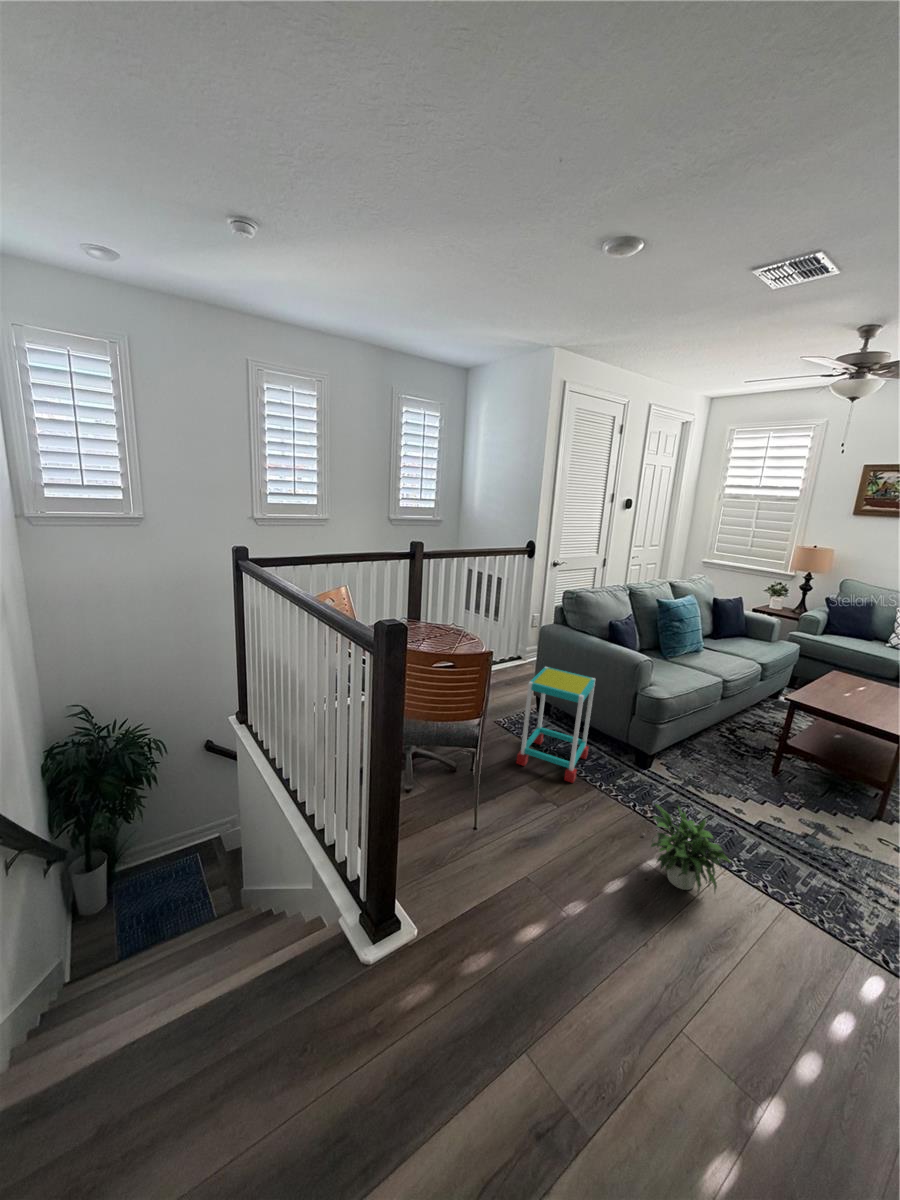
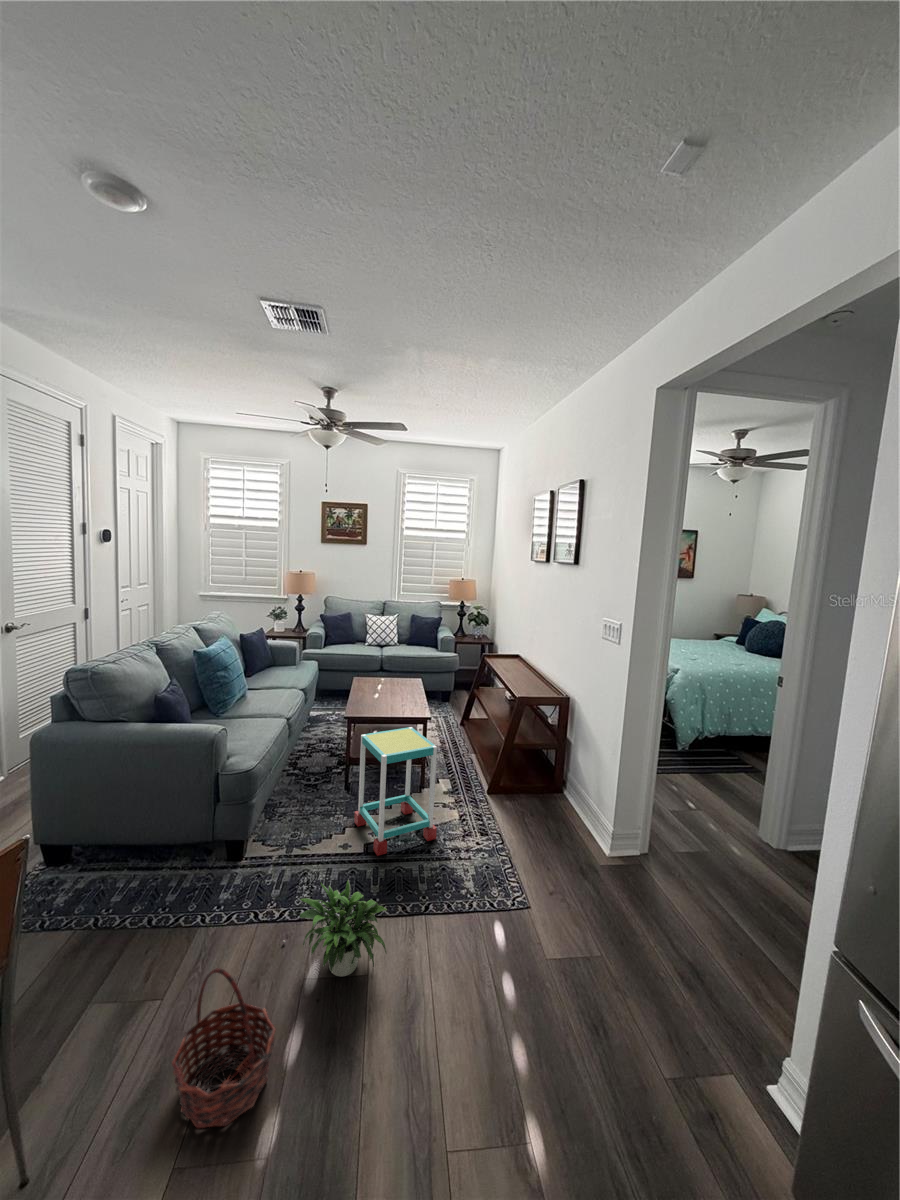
side table: present [516,667,596,783] -> present [354,727,437,856]
basket: none [537,797,602,896] -> present [172,968,276,1128]

